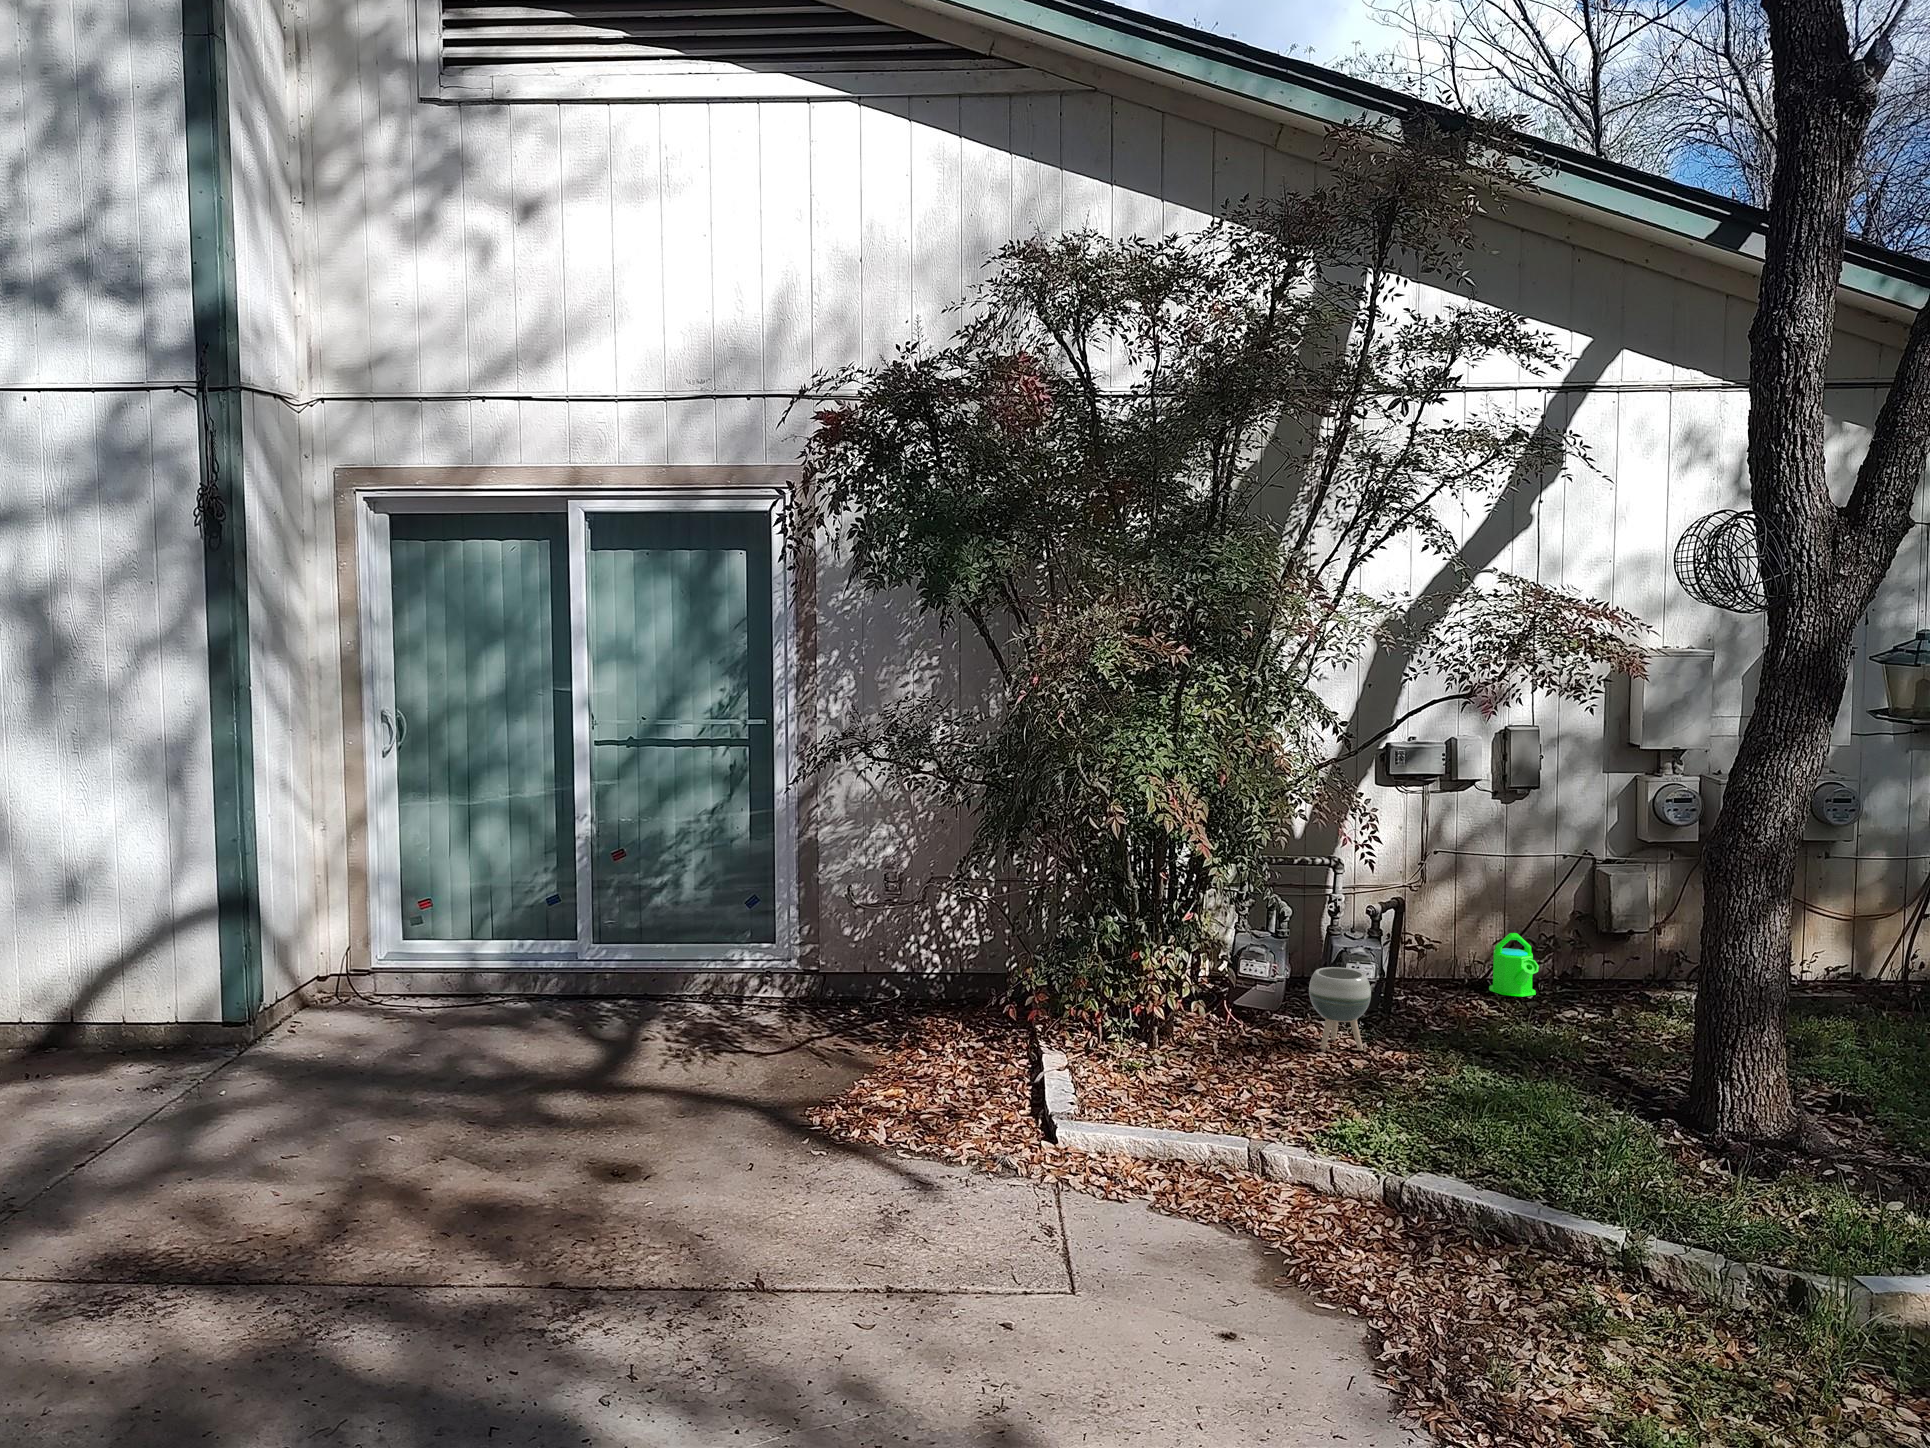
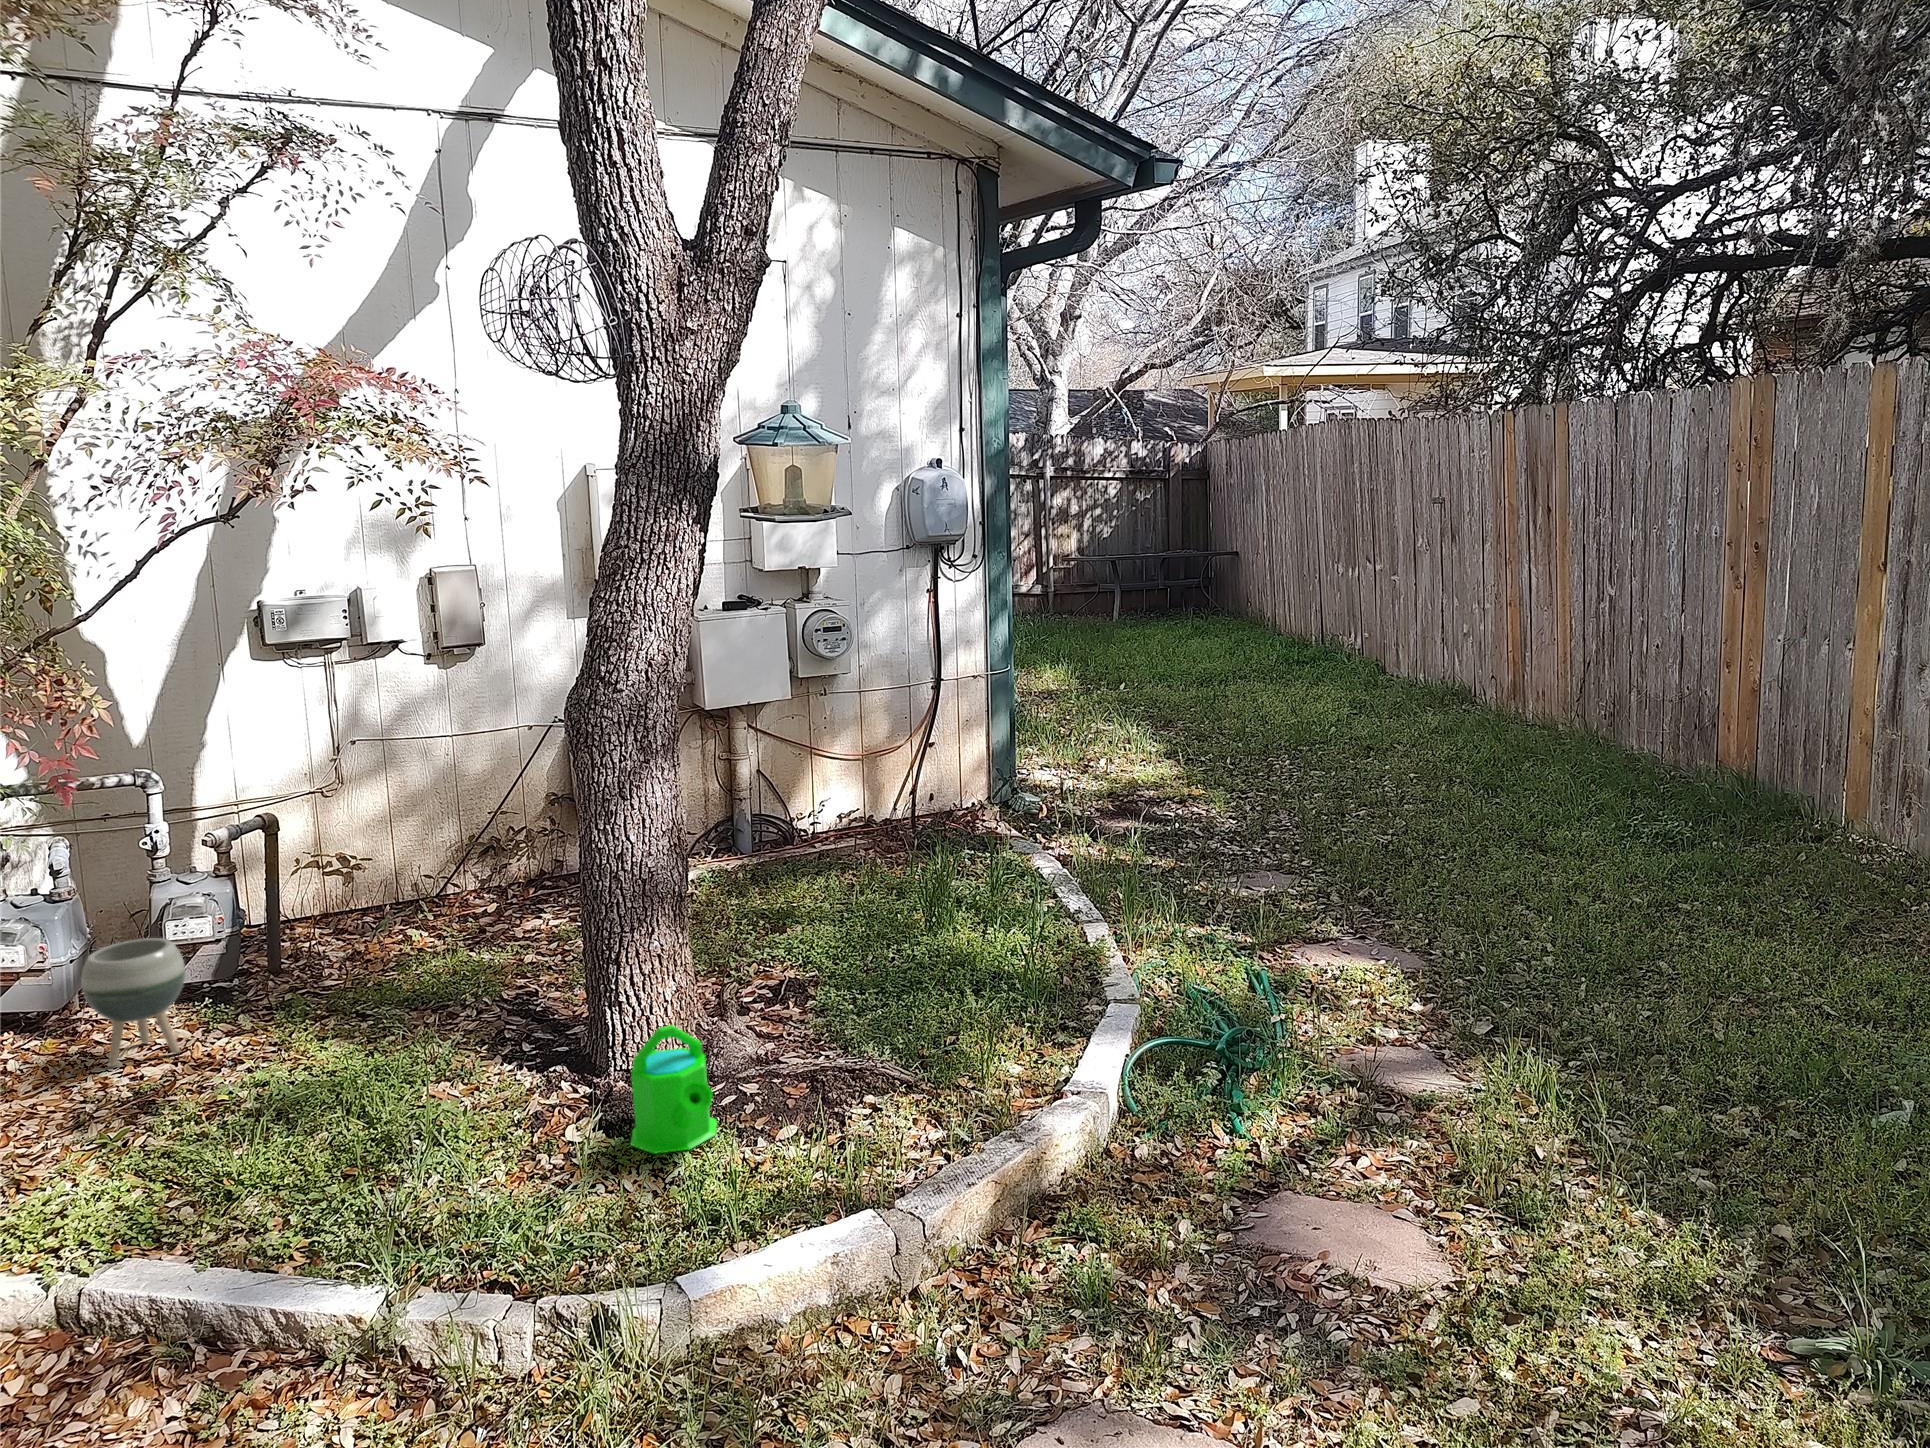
watering can: present [1489,933,1539,997] -> present [631,1025,717,1154]

